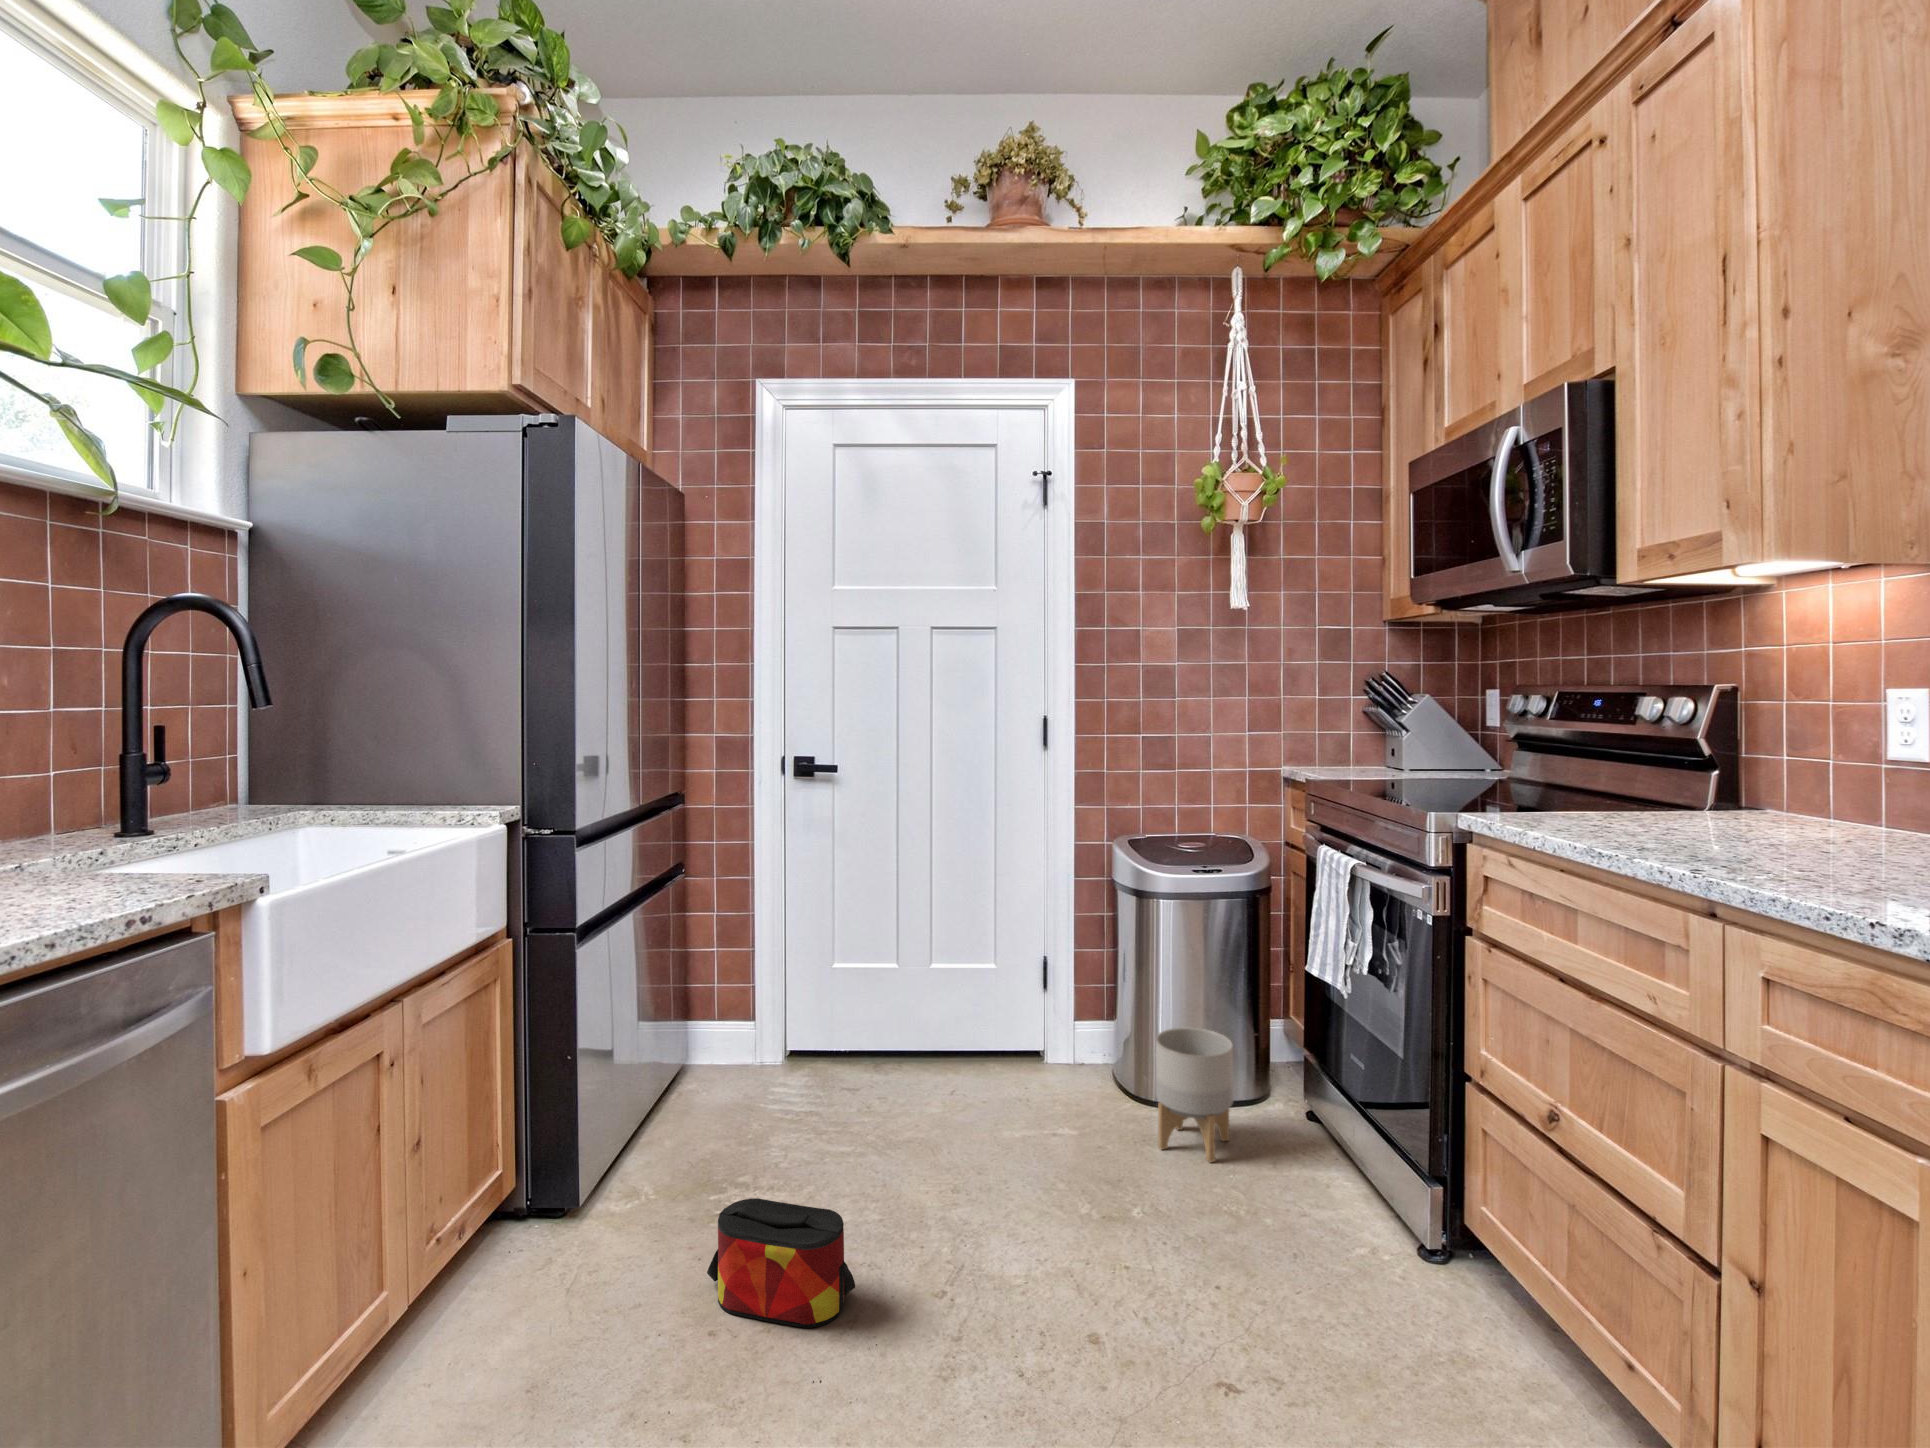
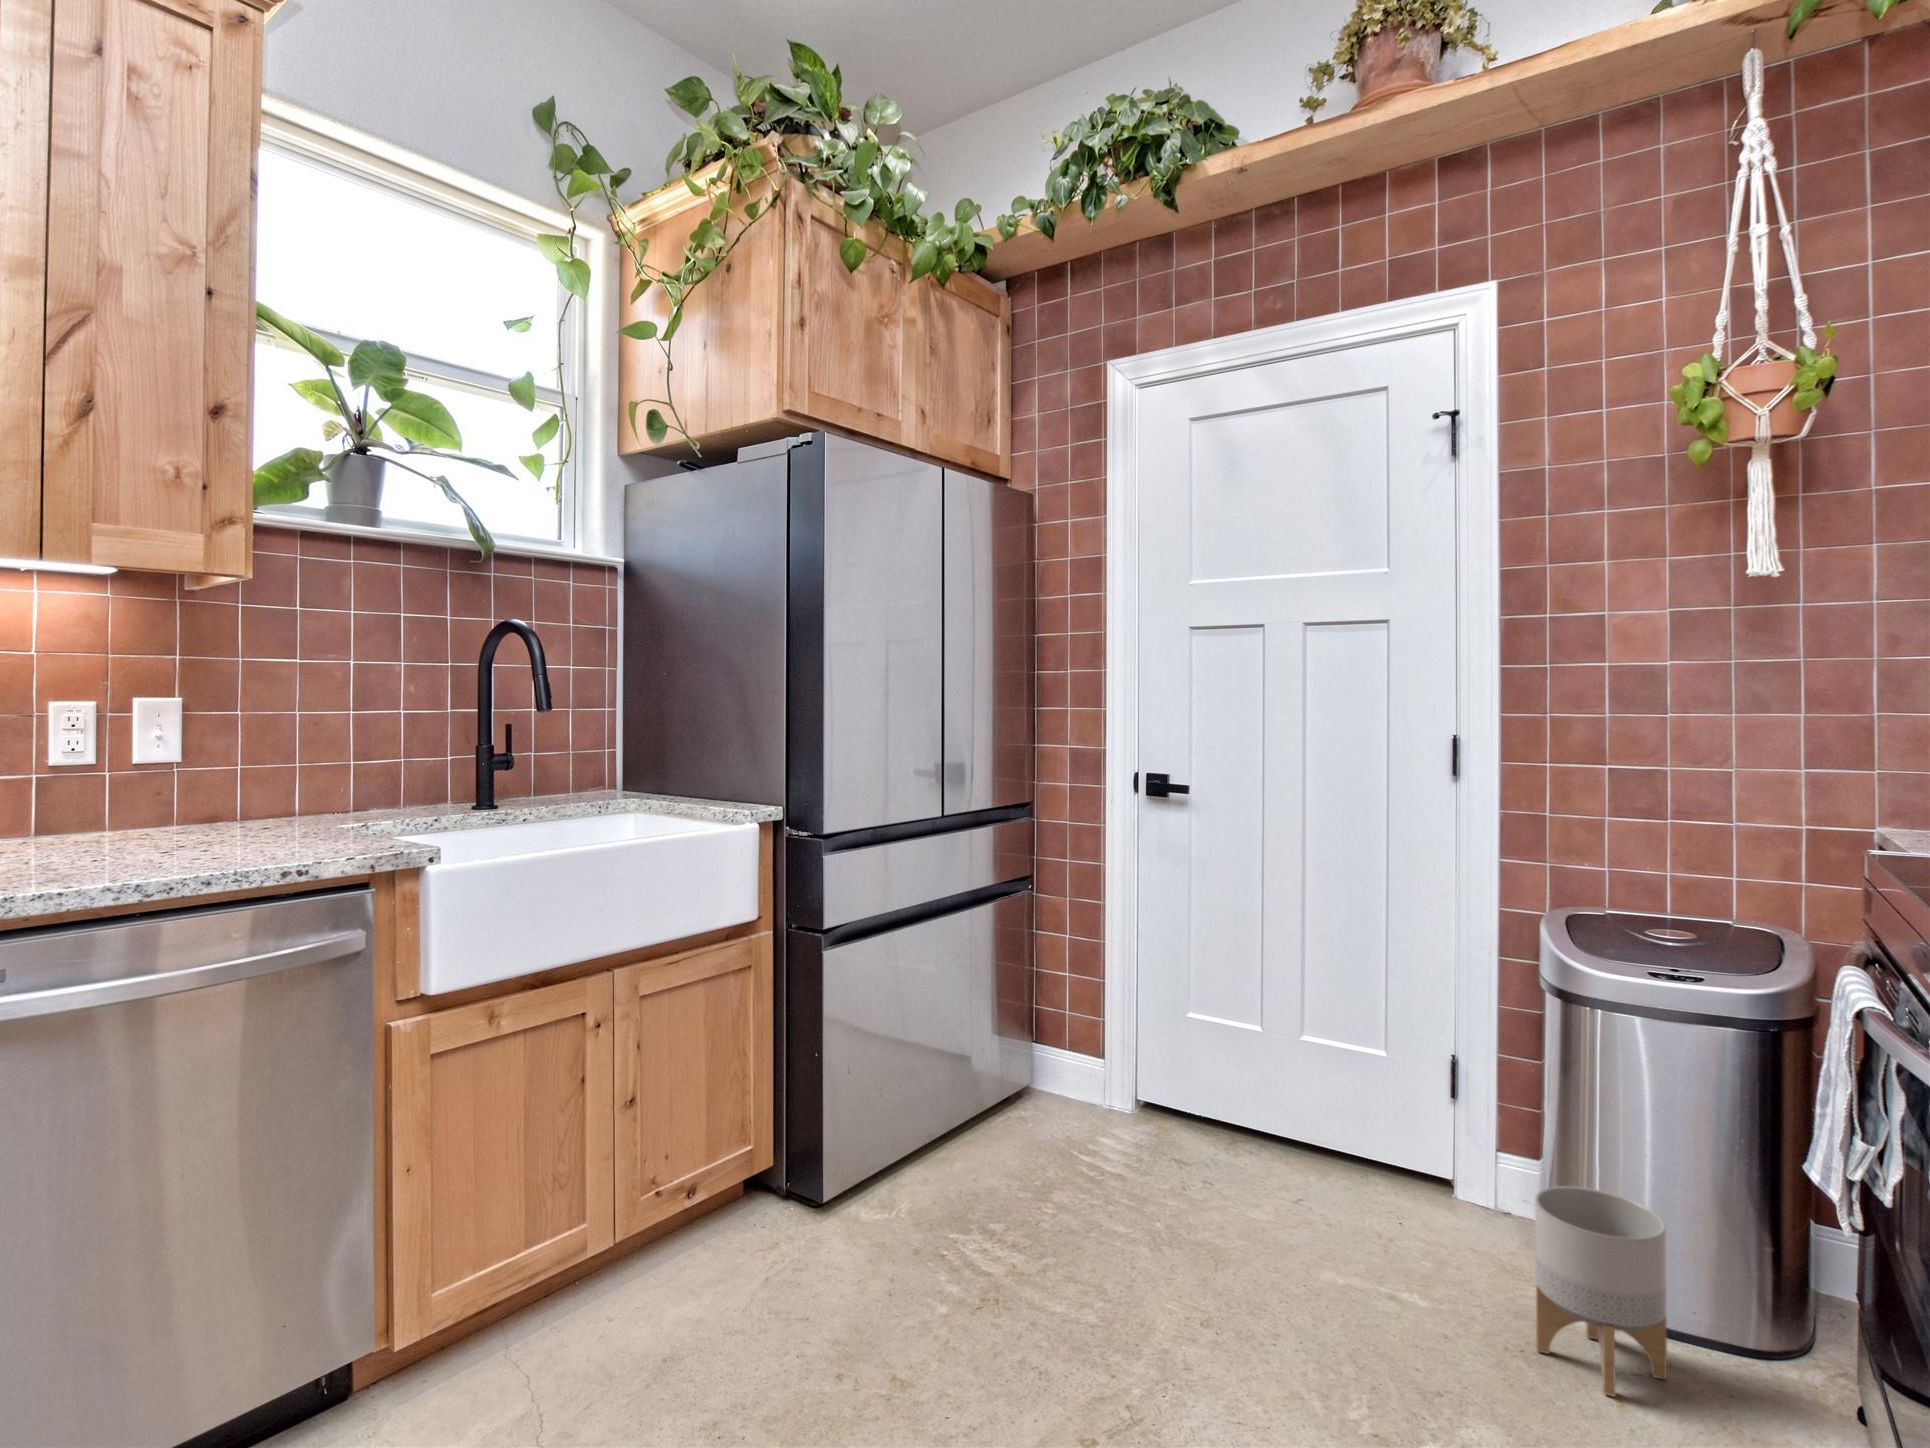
bag: present [707,1198,855,1328] -> none [899,1213,1019,1365]

